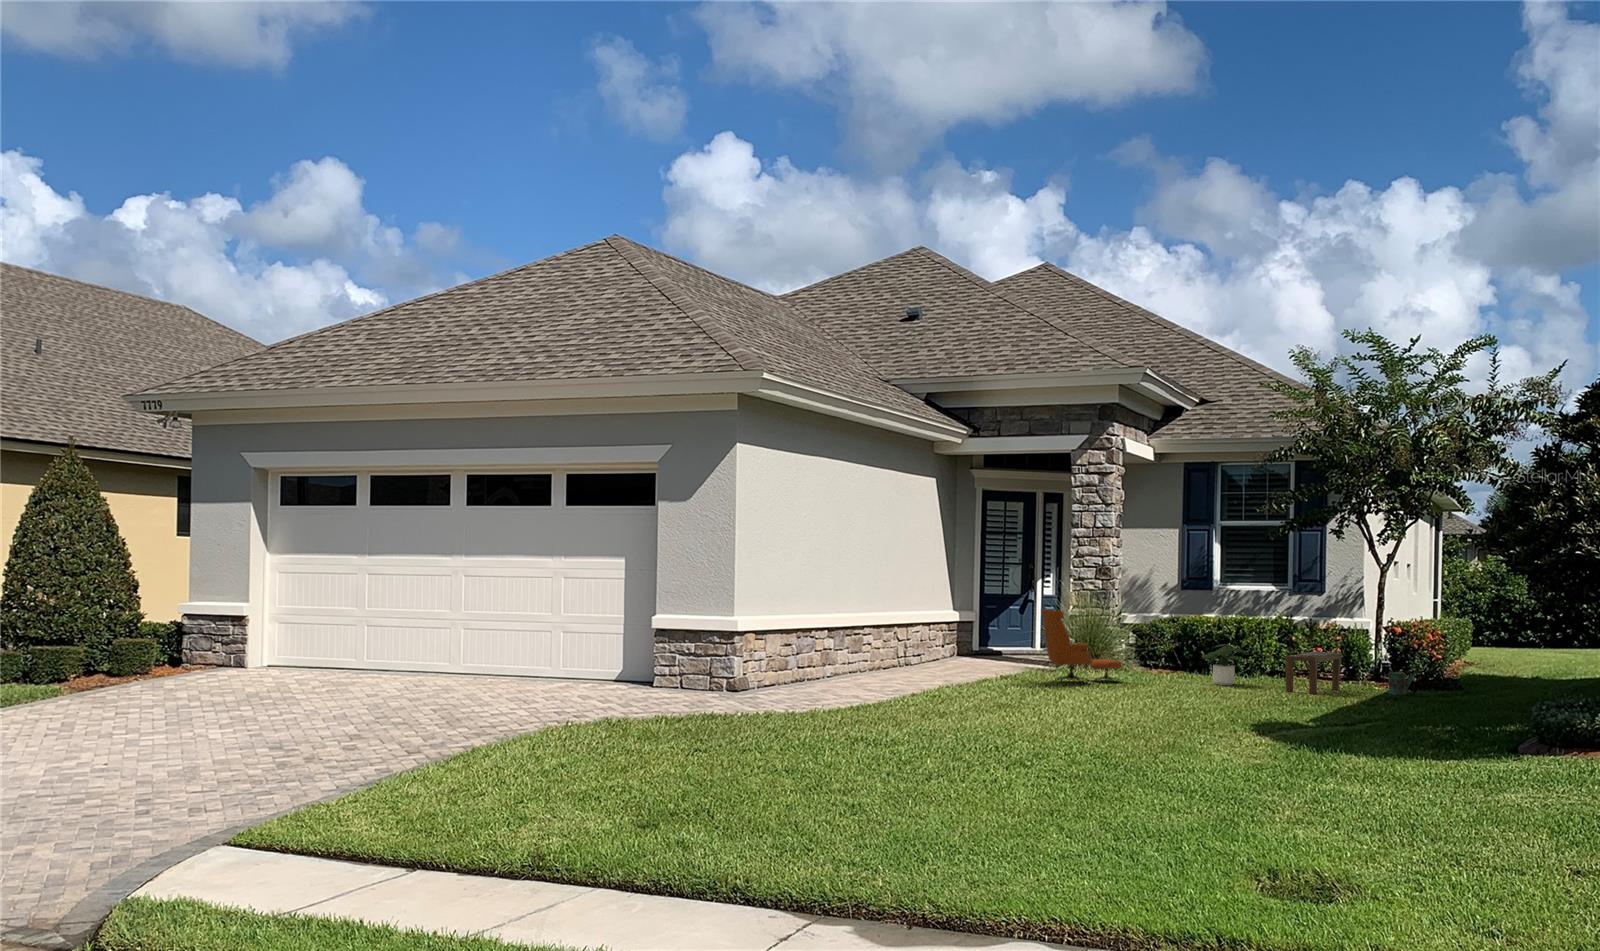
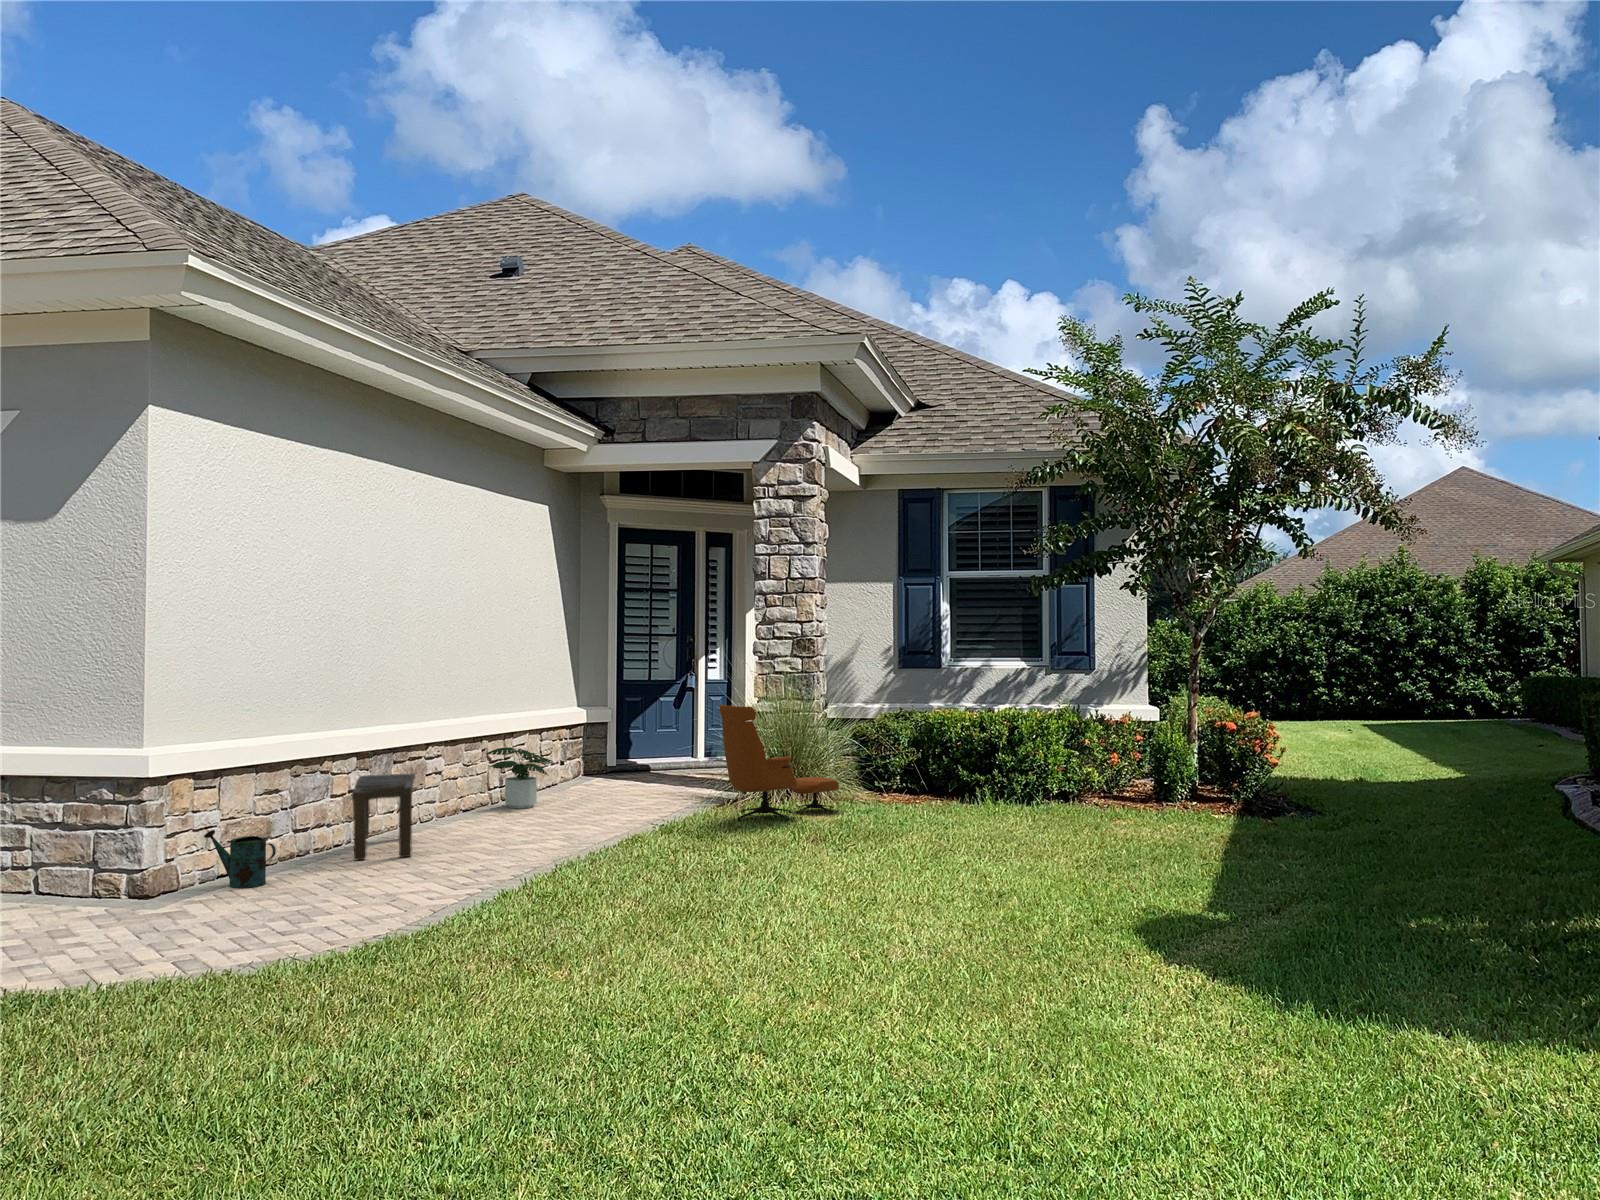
potted plant: present [1202,644,1246,685] -> present [486,747,551,808]
bench: present [1285,651,1342,694] -> present [352,773,415,860]
watering can: present [1383,669,1419,695] -> present [204,830,276,888]

